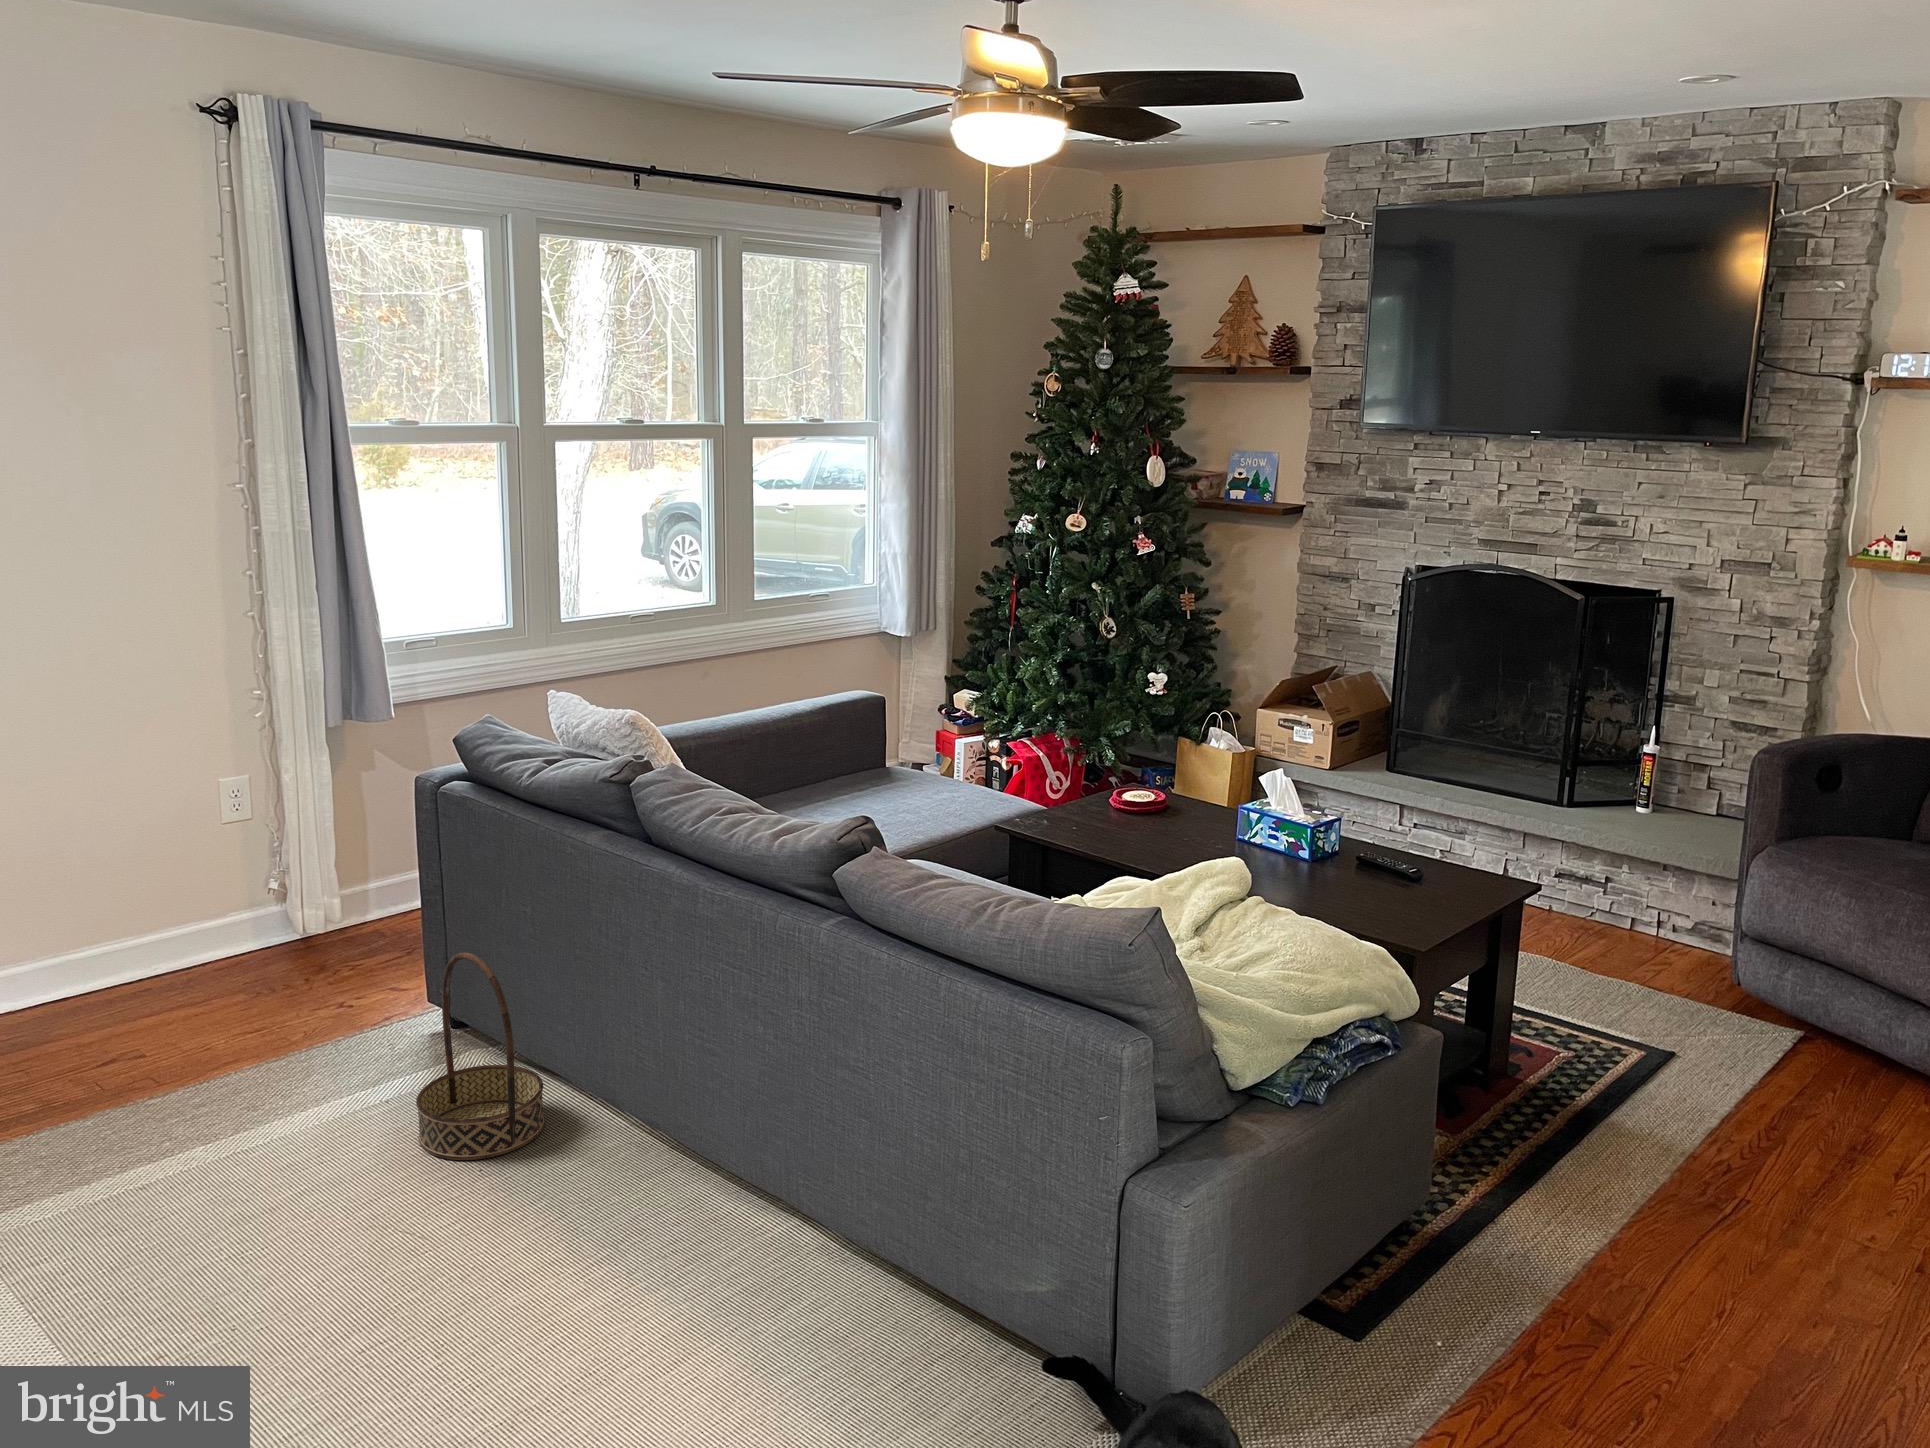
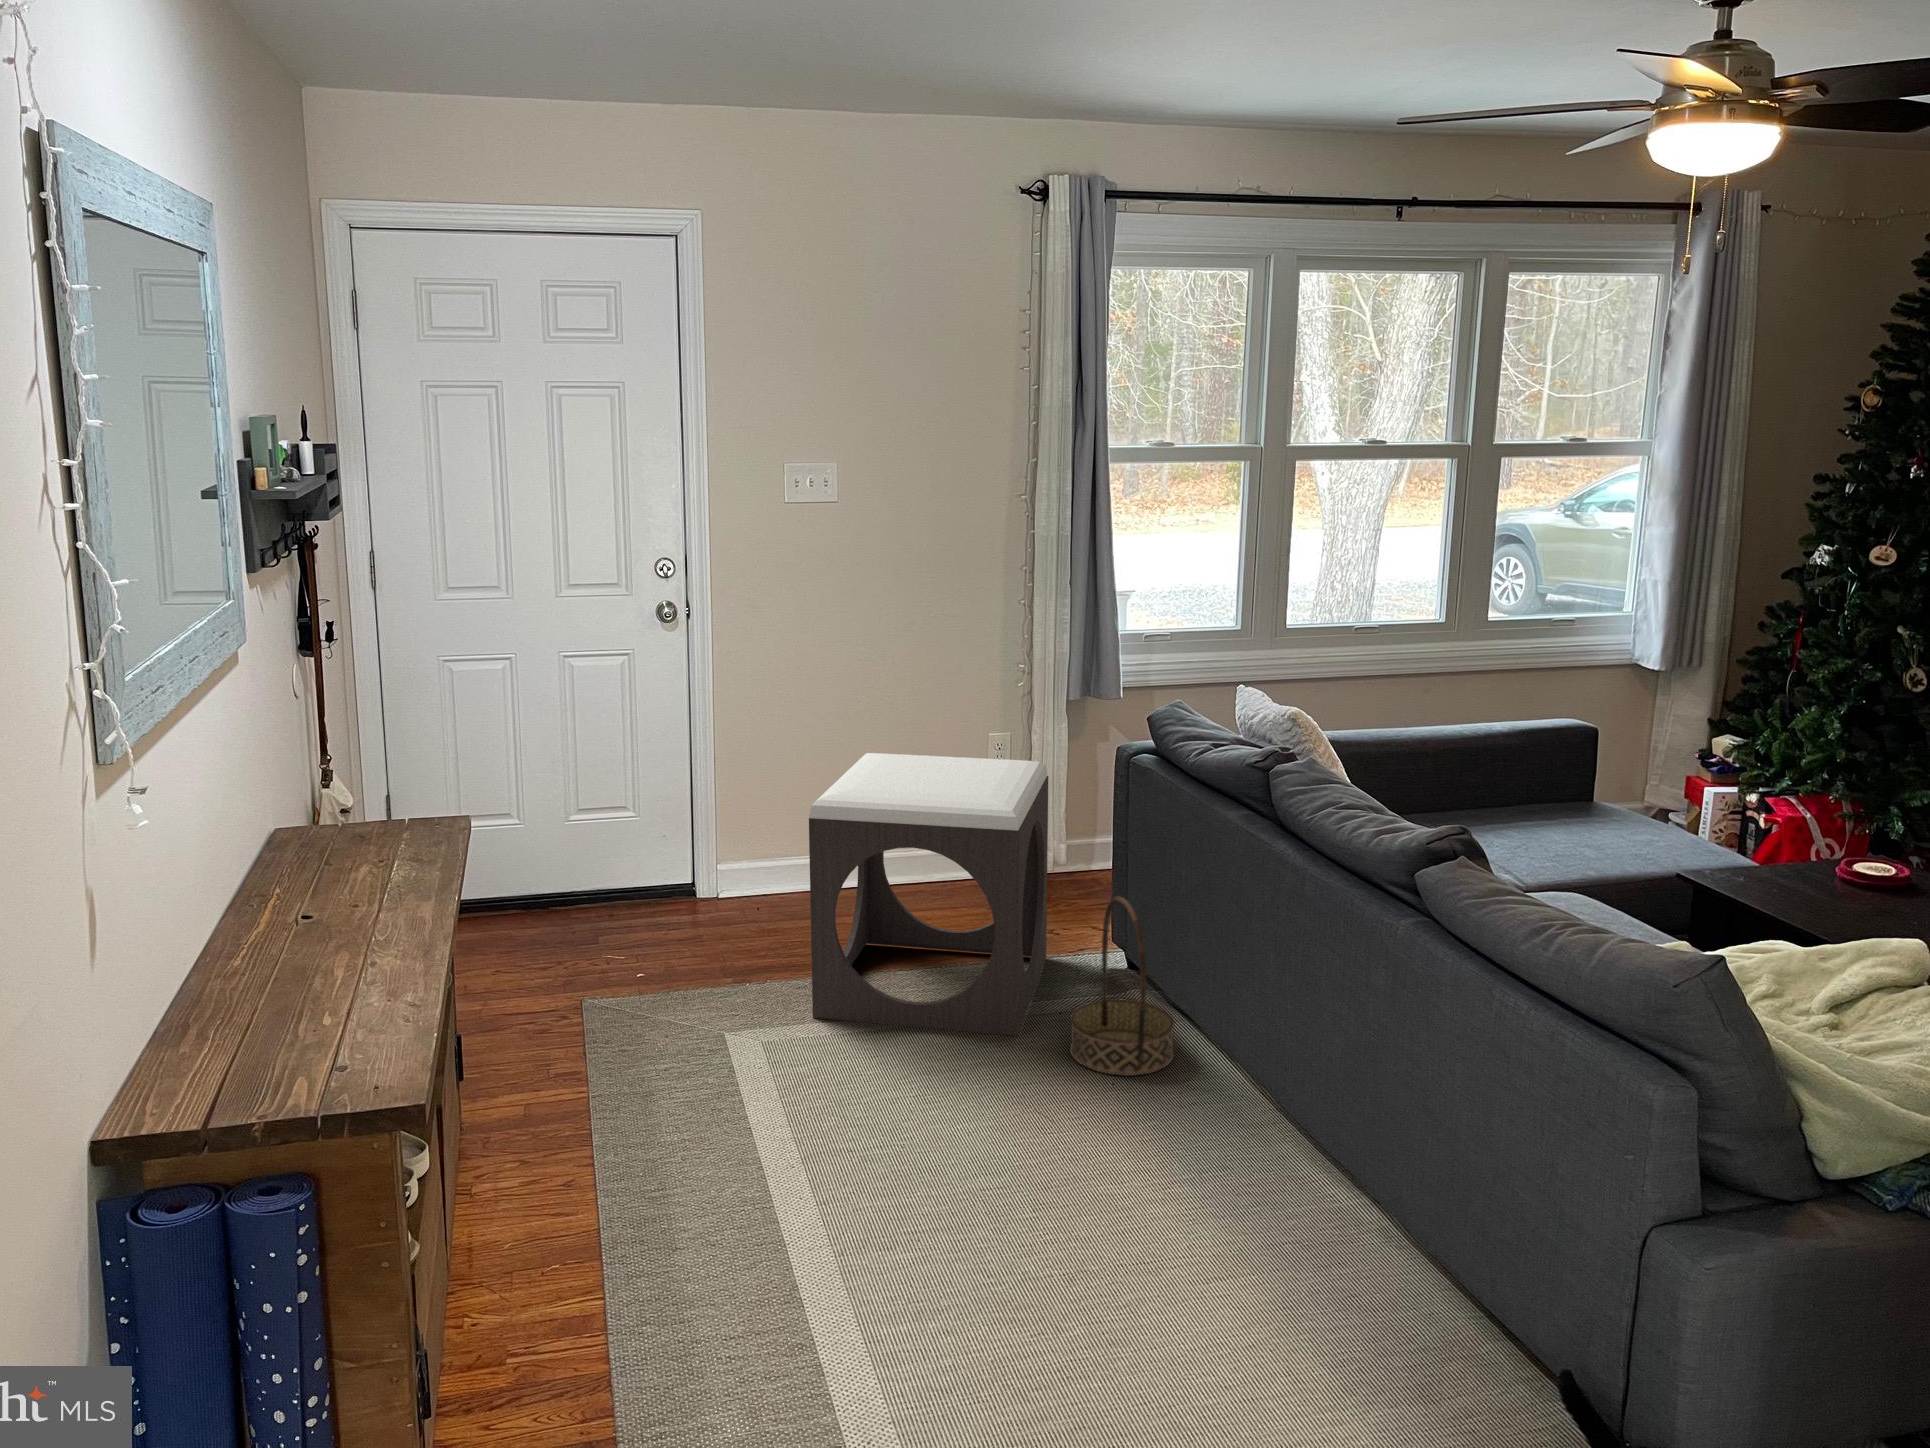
footstool: none [13,808,349,1192] -> present [809,753,1048,1036]

